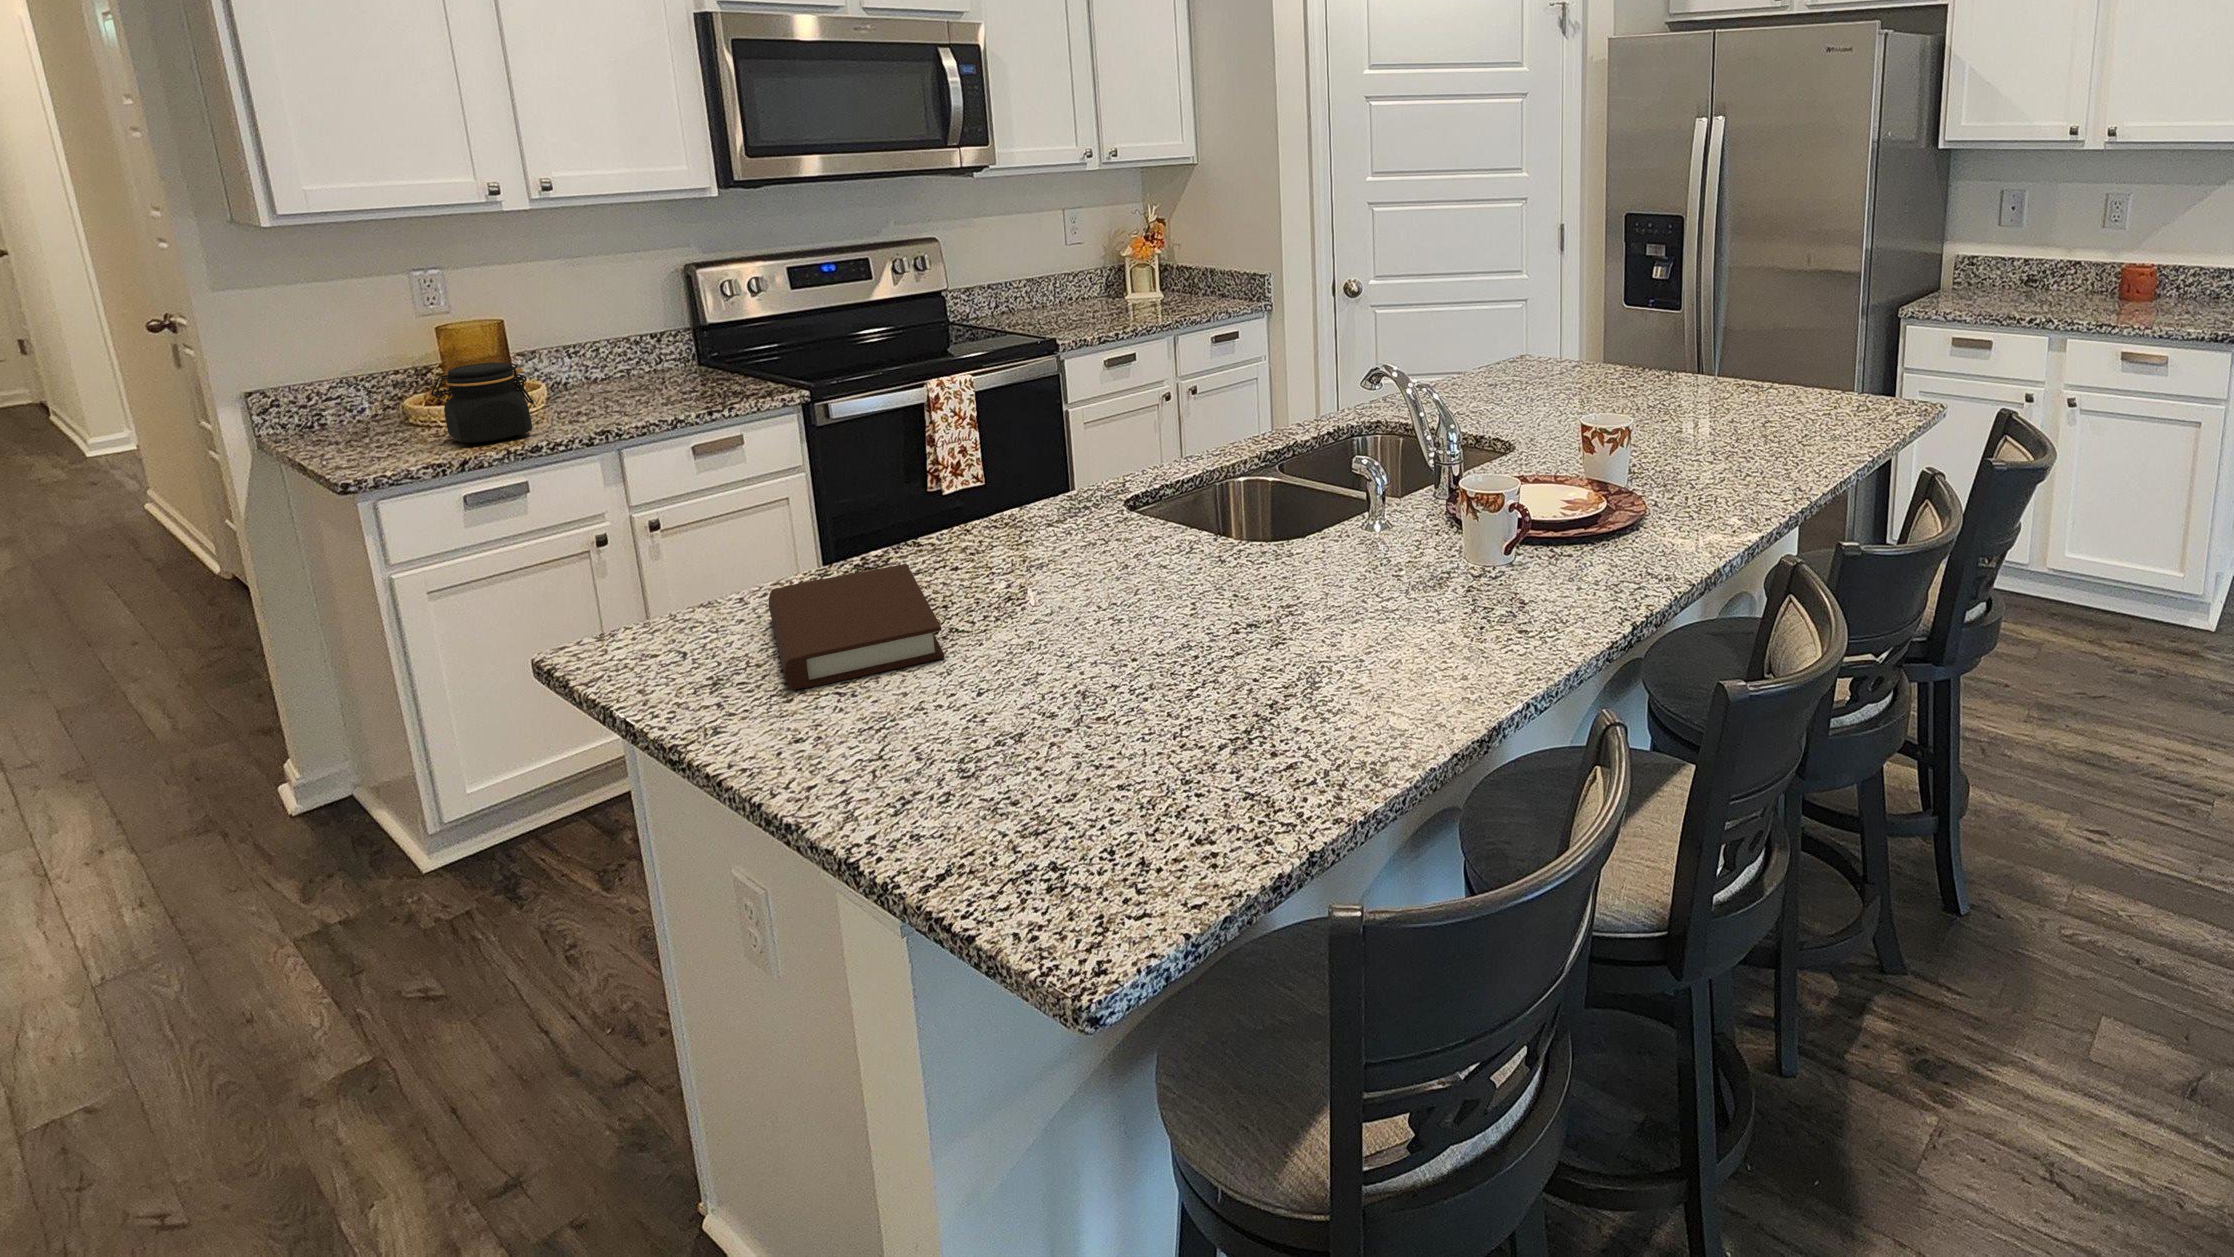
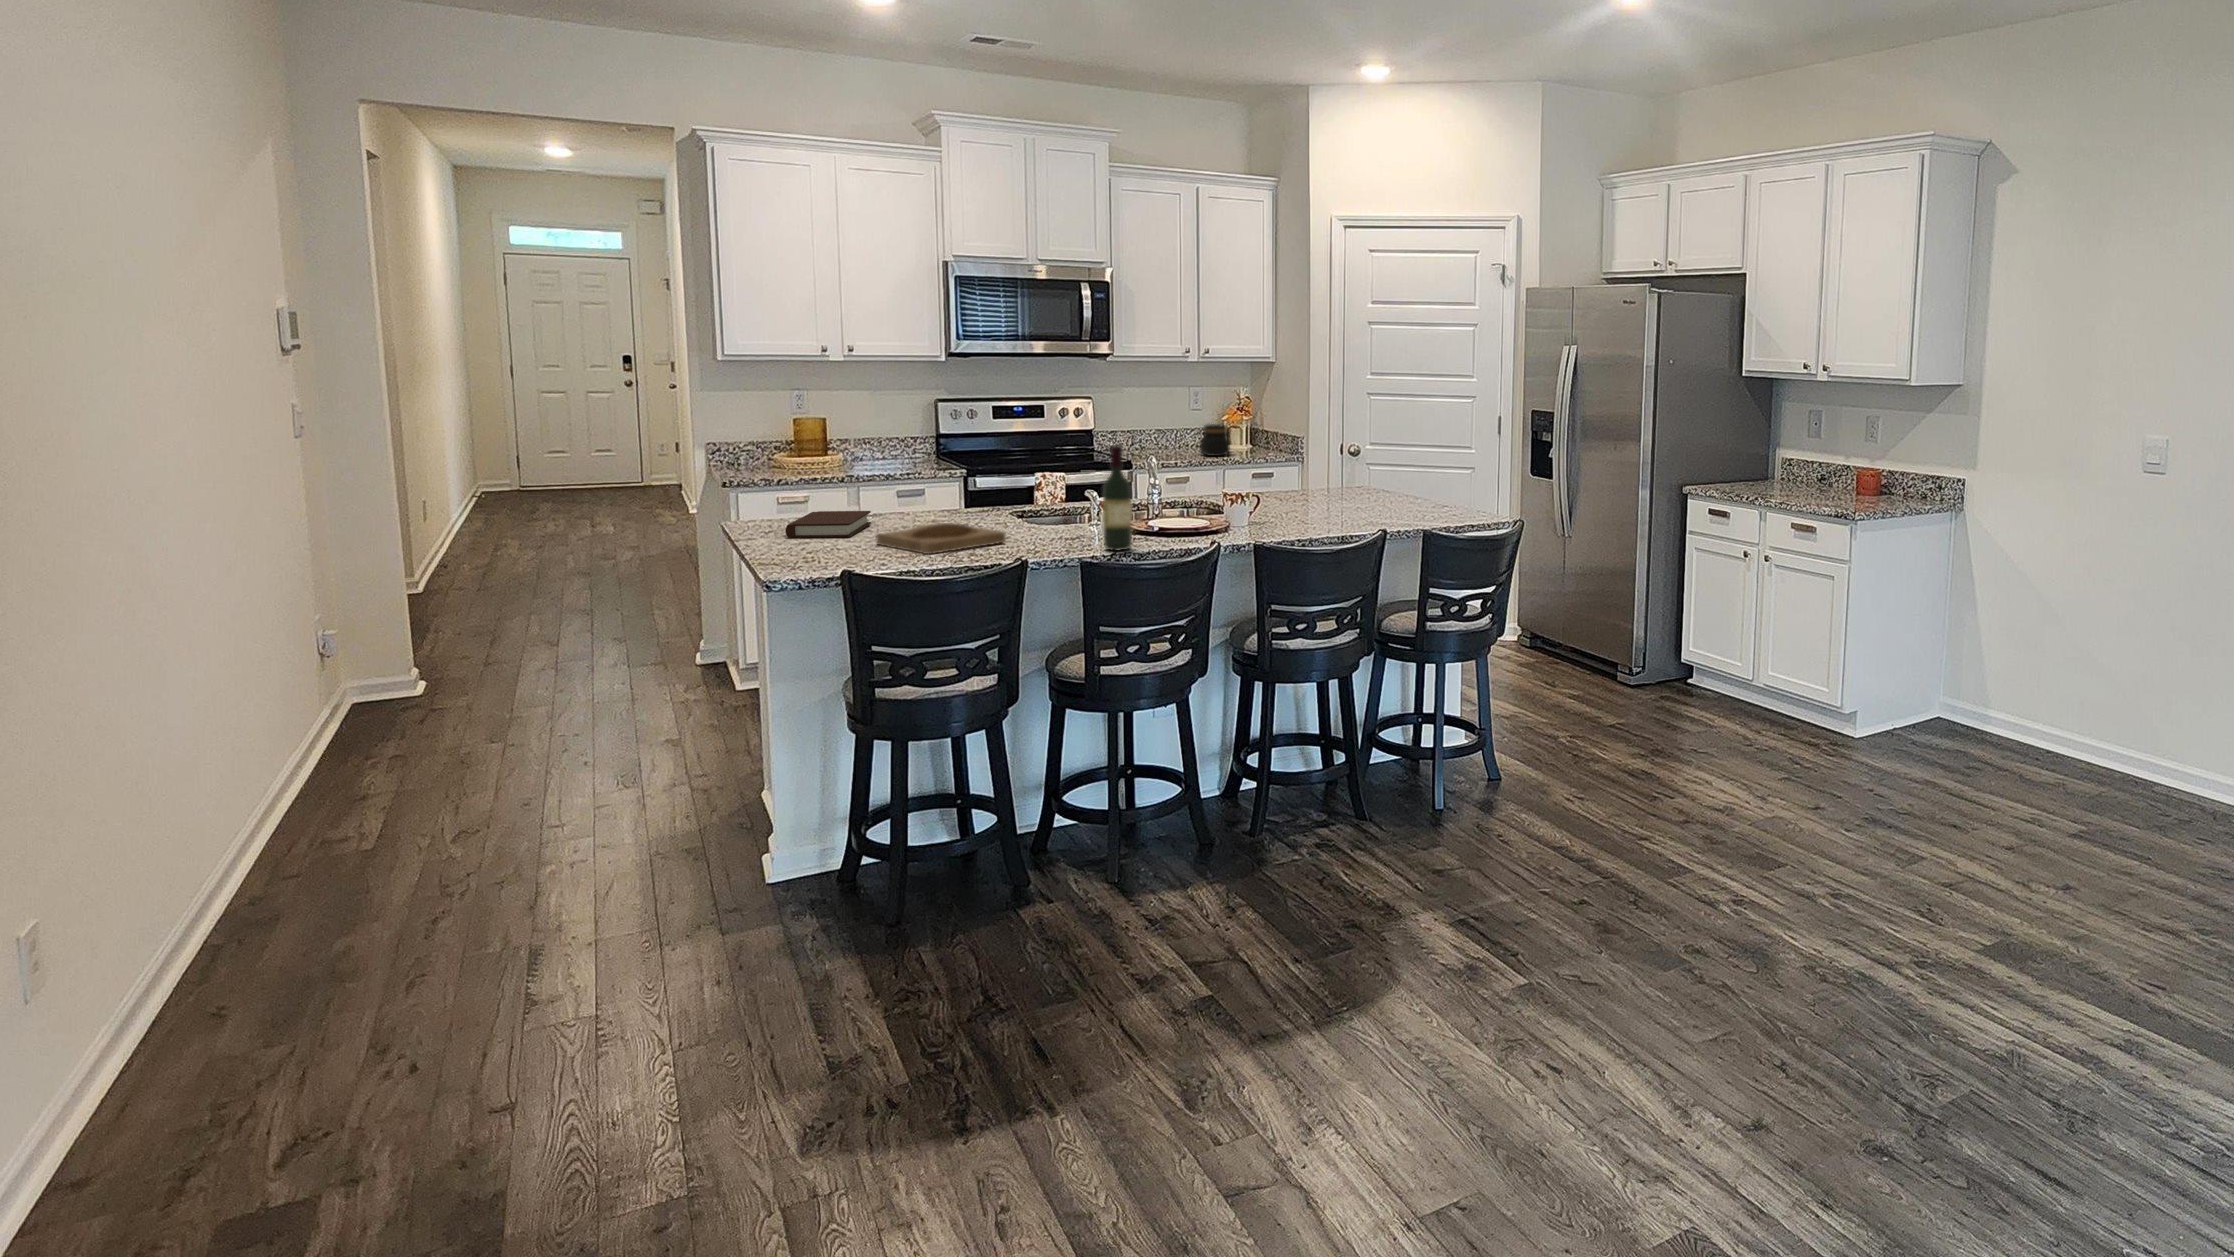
jar: present [431,363,534,443] -> present [1200,424,1230,456]
wine bottle: none [1551,375,1612,604] -> present [1103,445,1132,551]
tray: none [1052,576,1324,701] -> present [876,523,1006,554]

